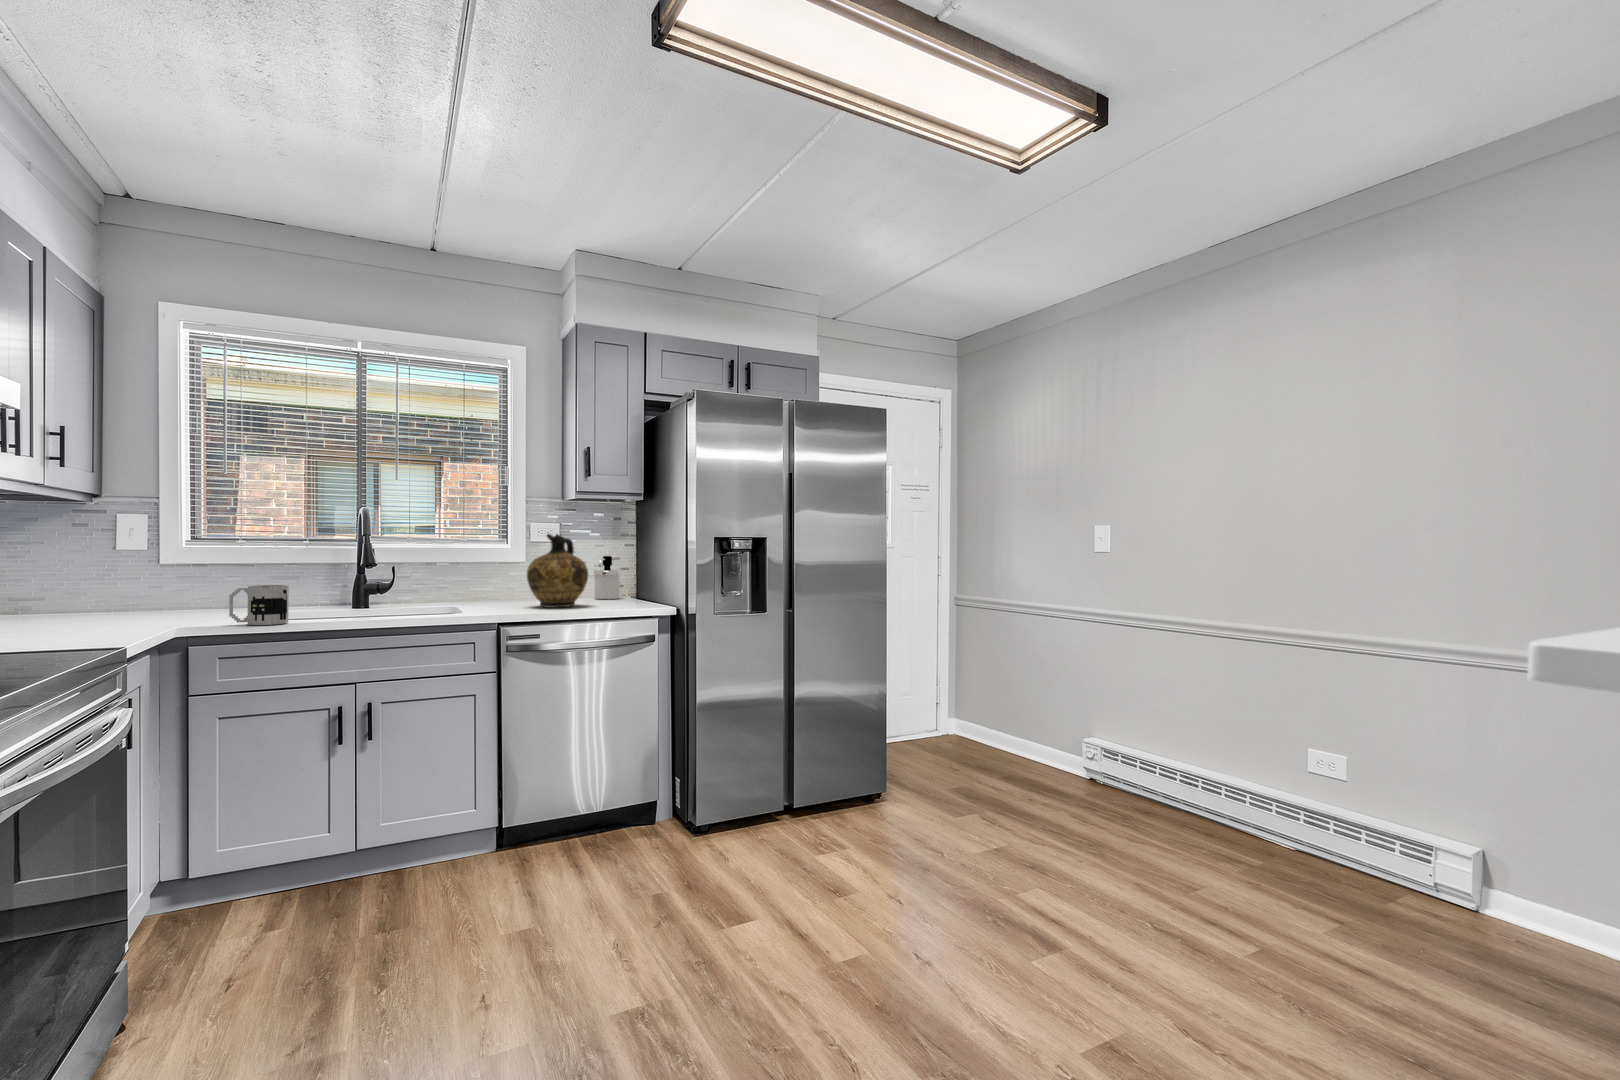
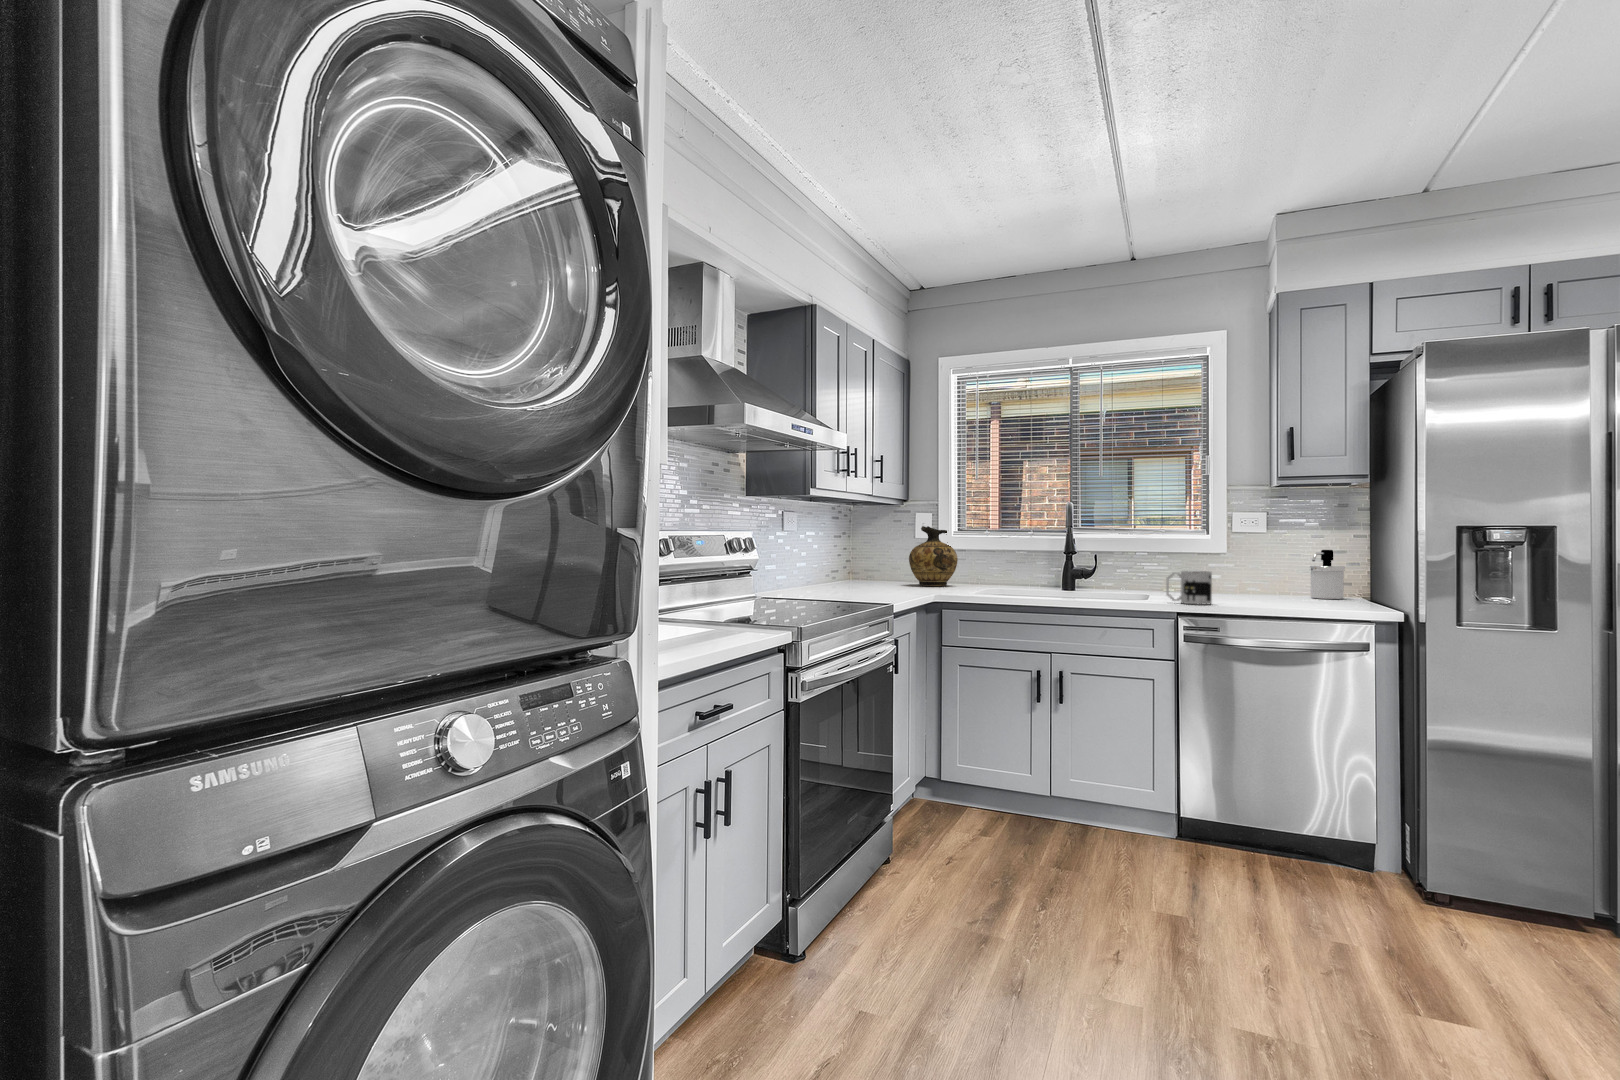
ceramic jug: present [527,534,588,607] -> present [909,526,958,586]
mug: present [229,585,289,625] -> present [1166,571,1212,605]

